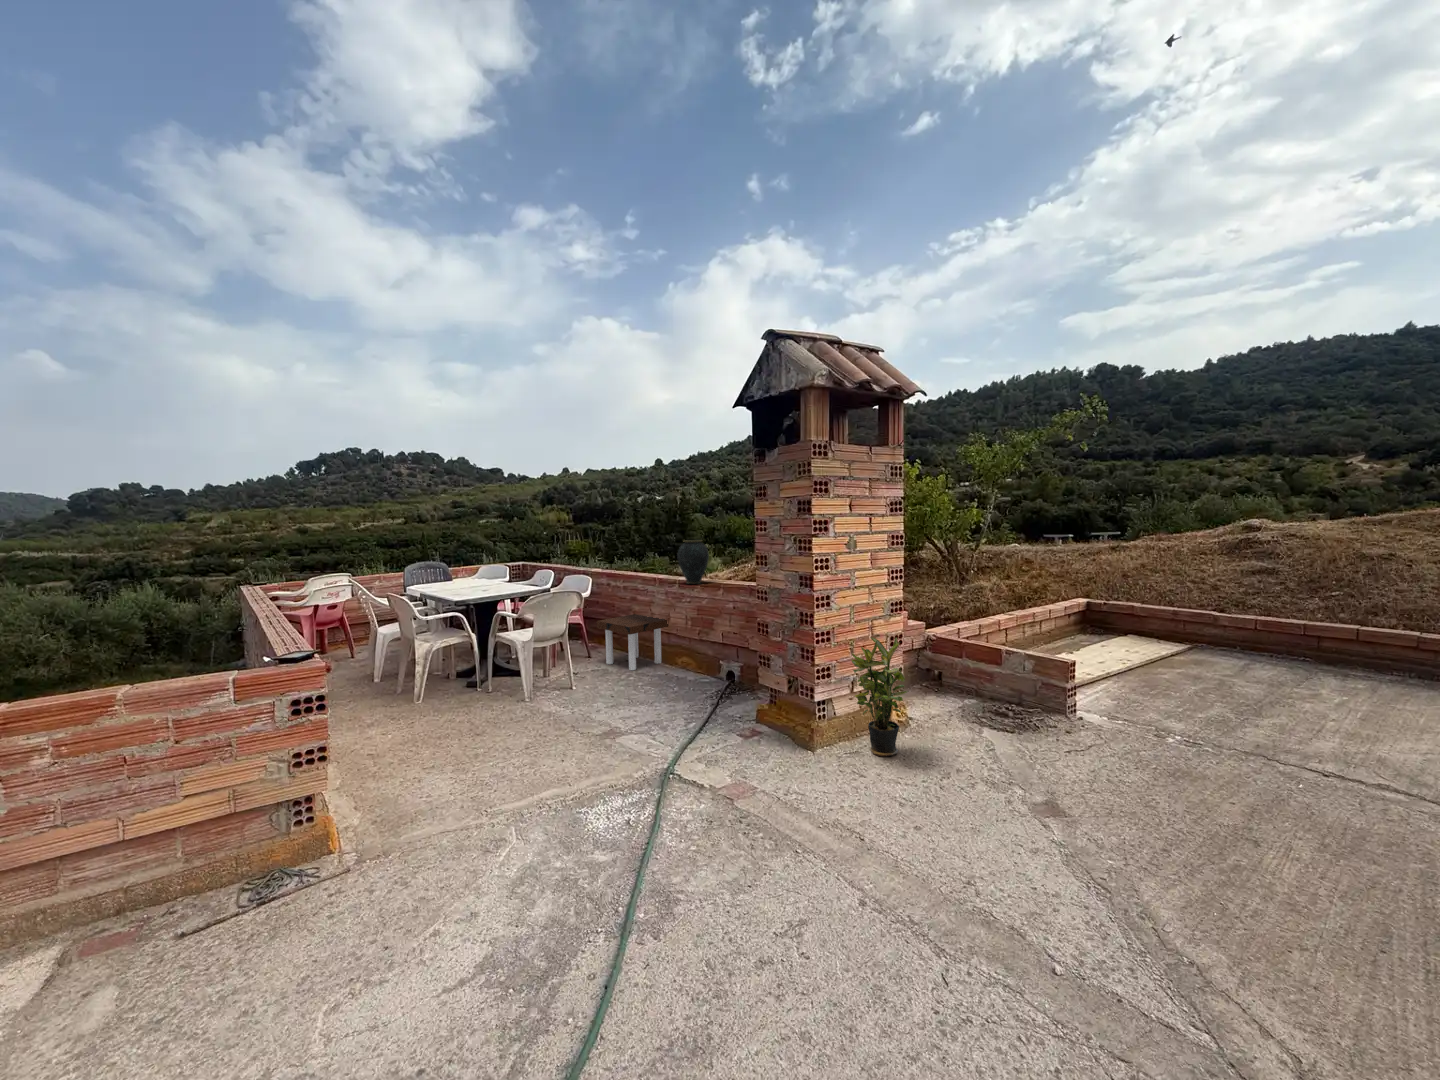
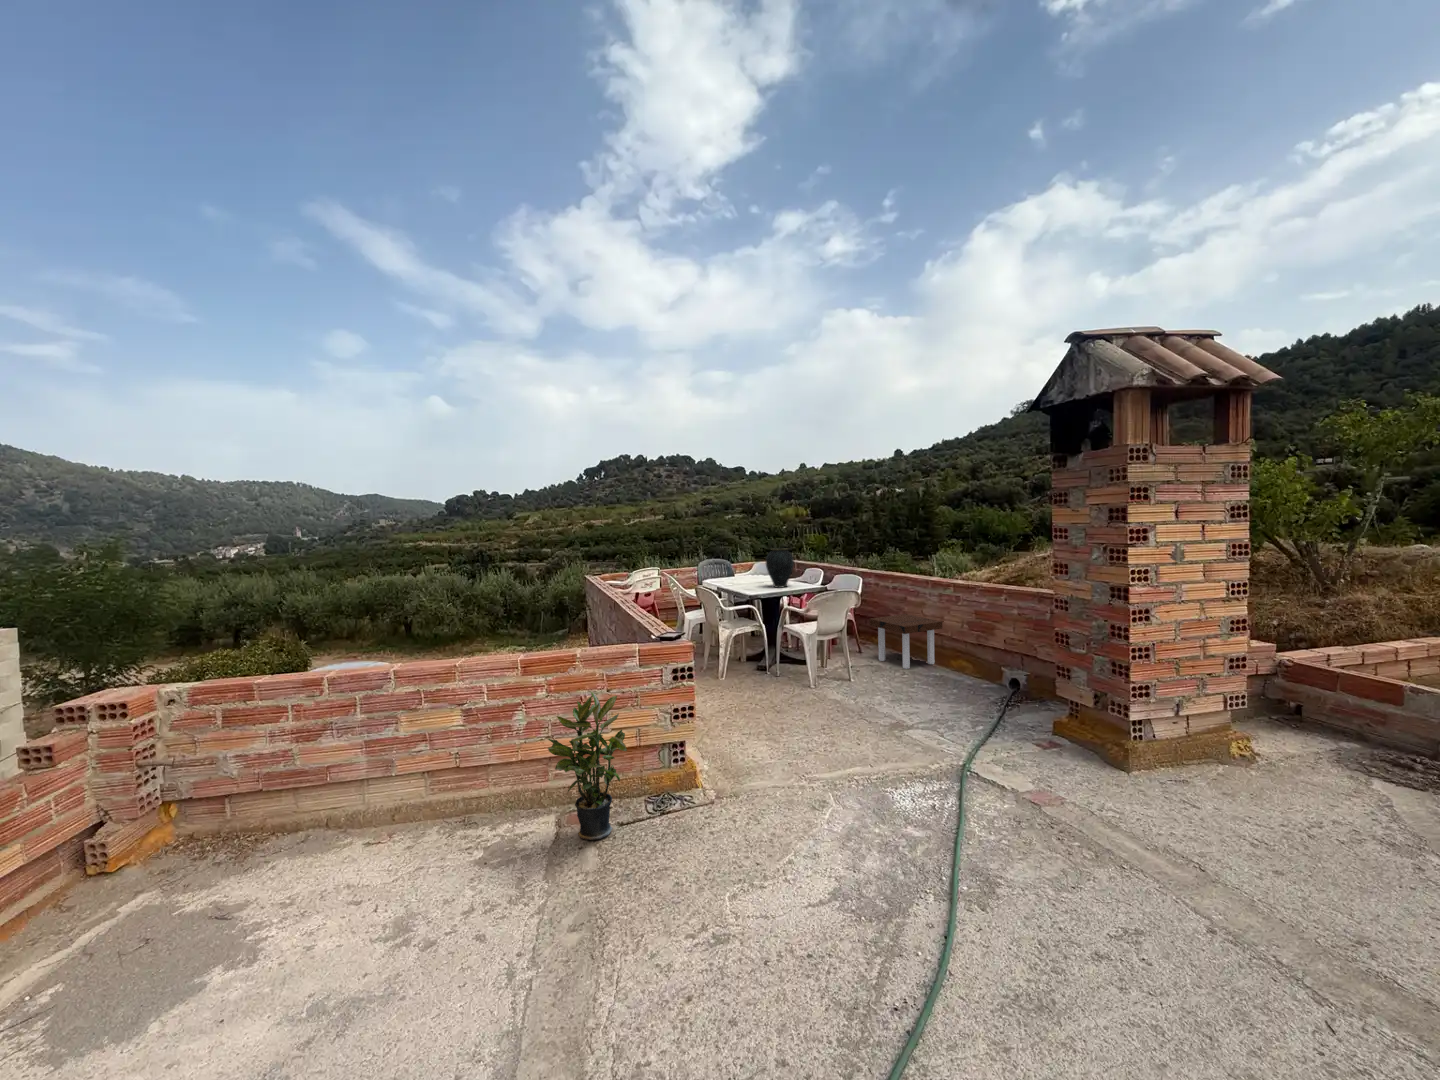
vase: present [677,540,709,584] -> present [766,548,794,588]
potted plant: present [851,637,908,757] -> present [548,692,627,840]

